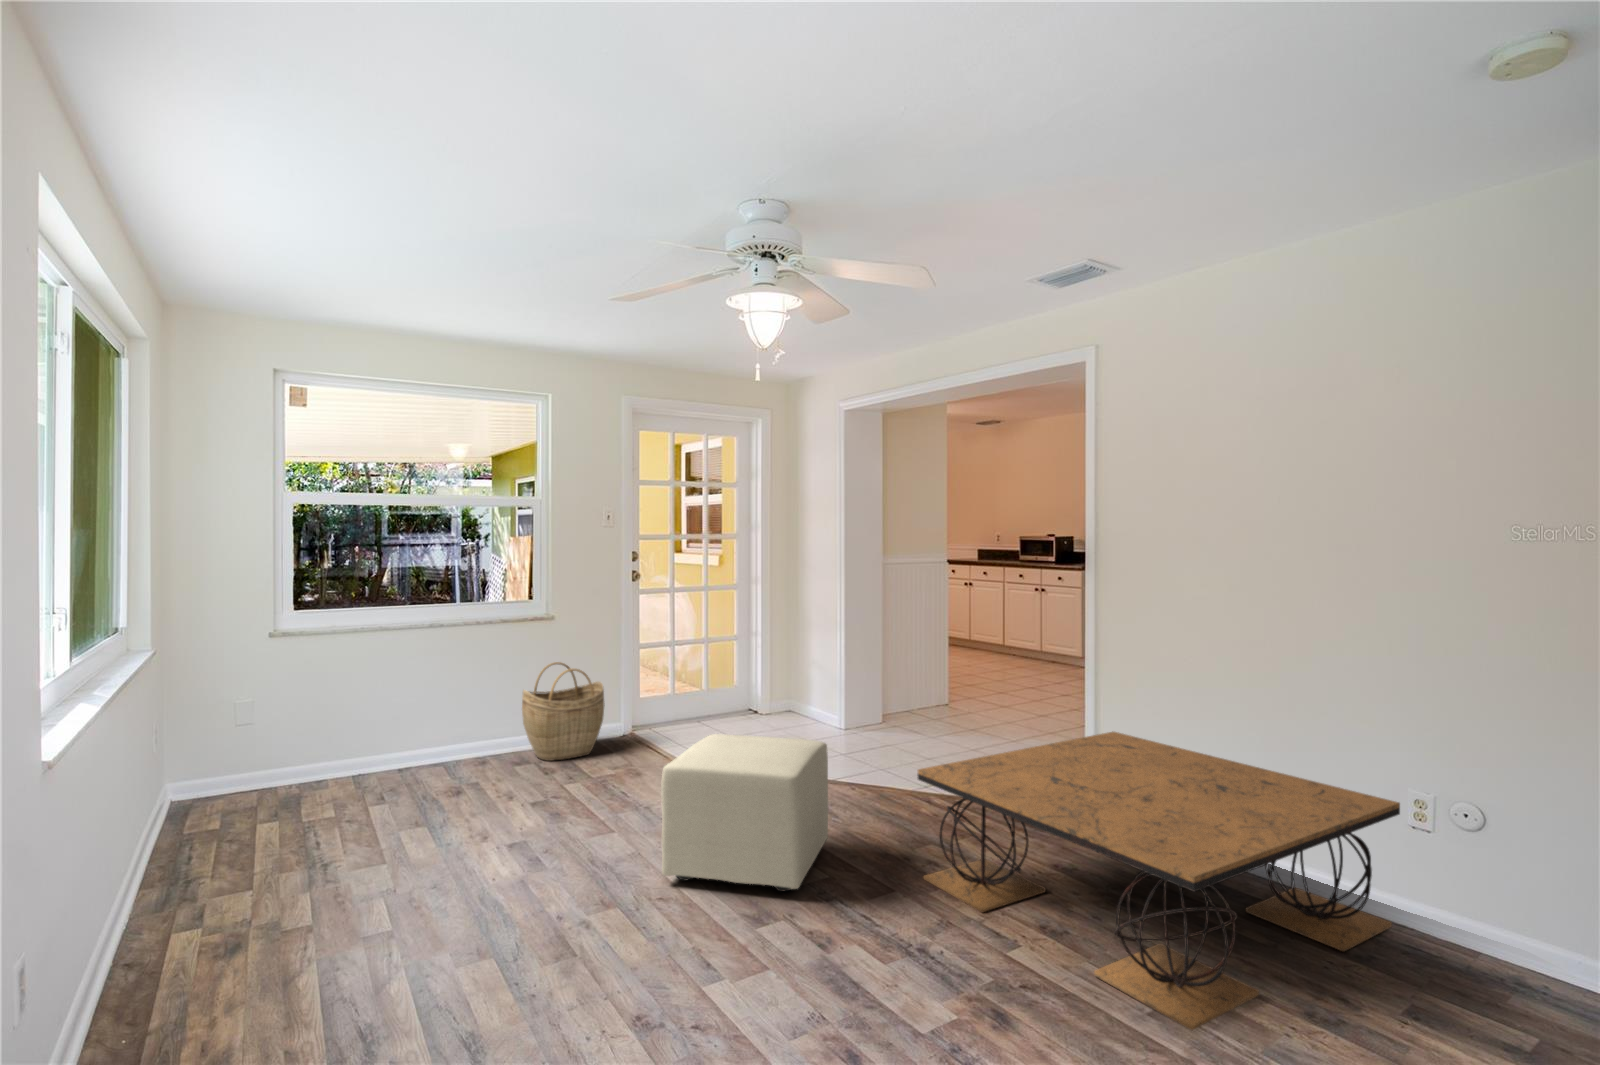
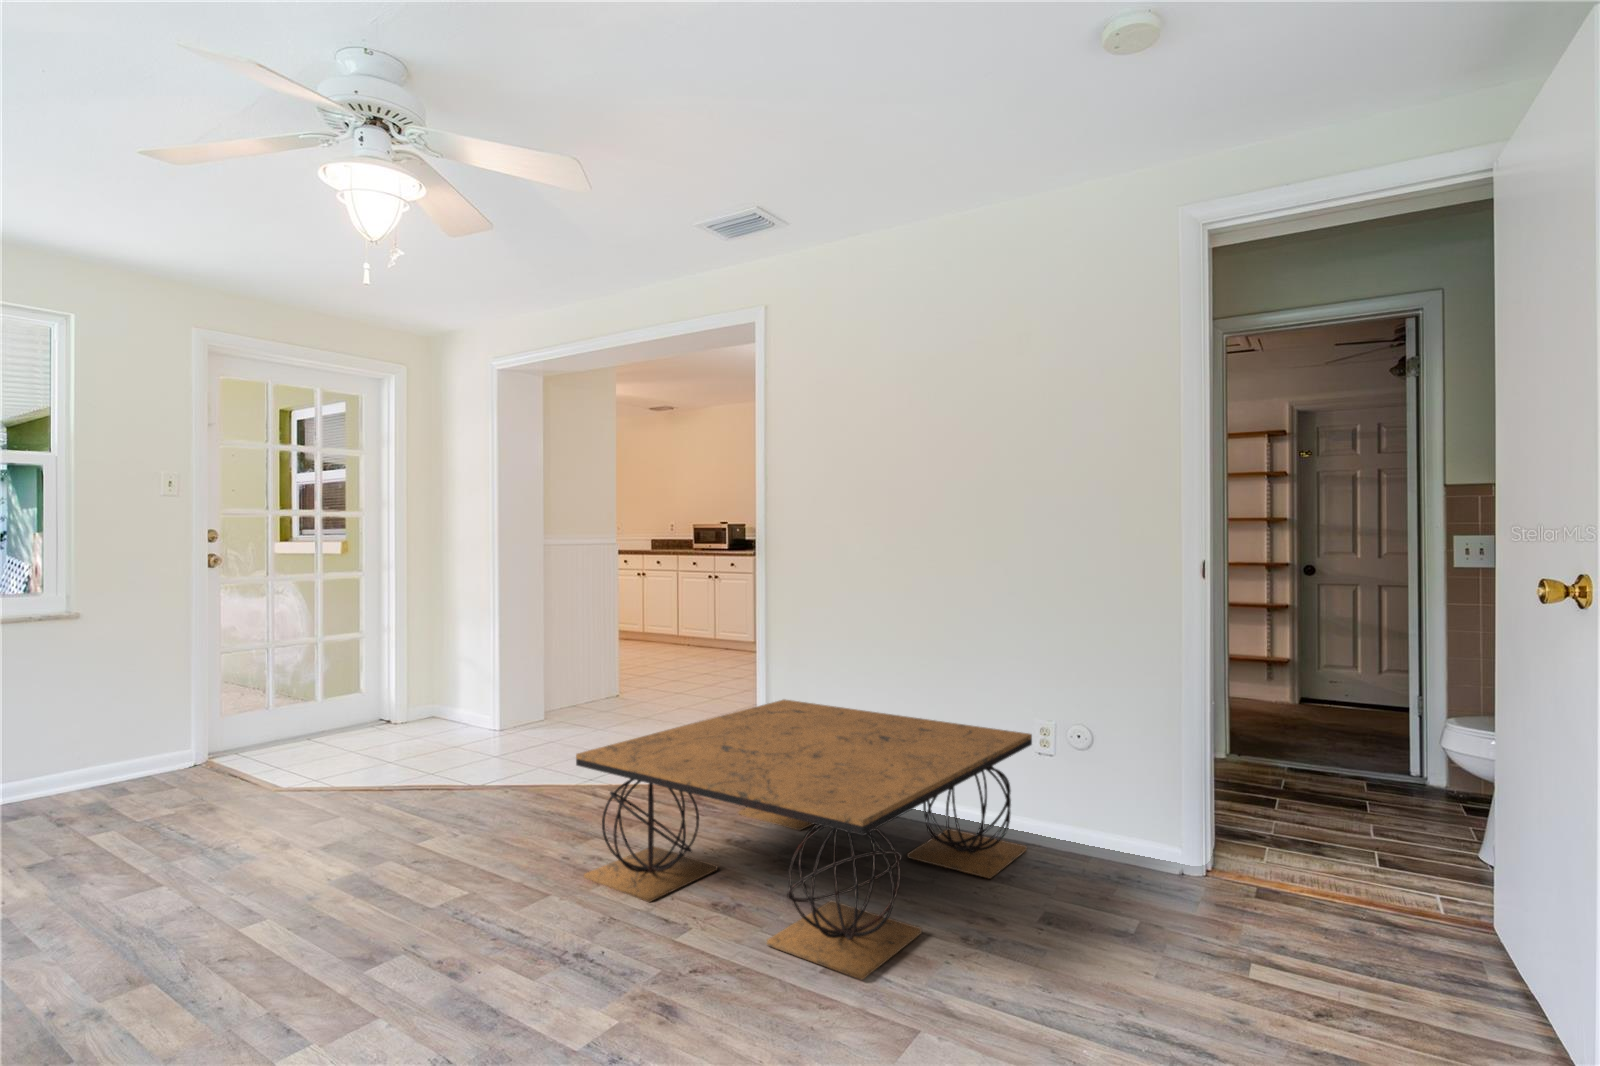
woven basket: present [522,662,605,761] -> none [26,676,163,809]
ottoman: present [661,734,828,891] -> none [232,736,470,928]

